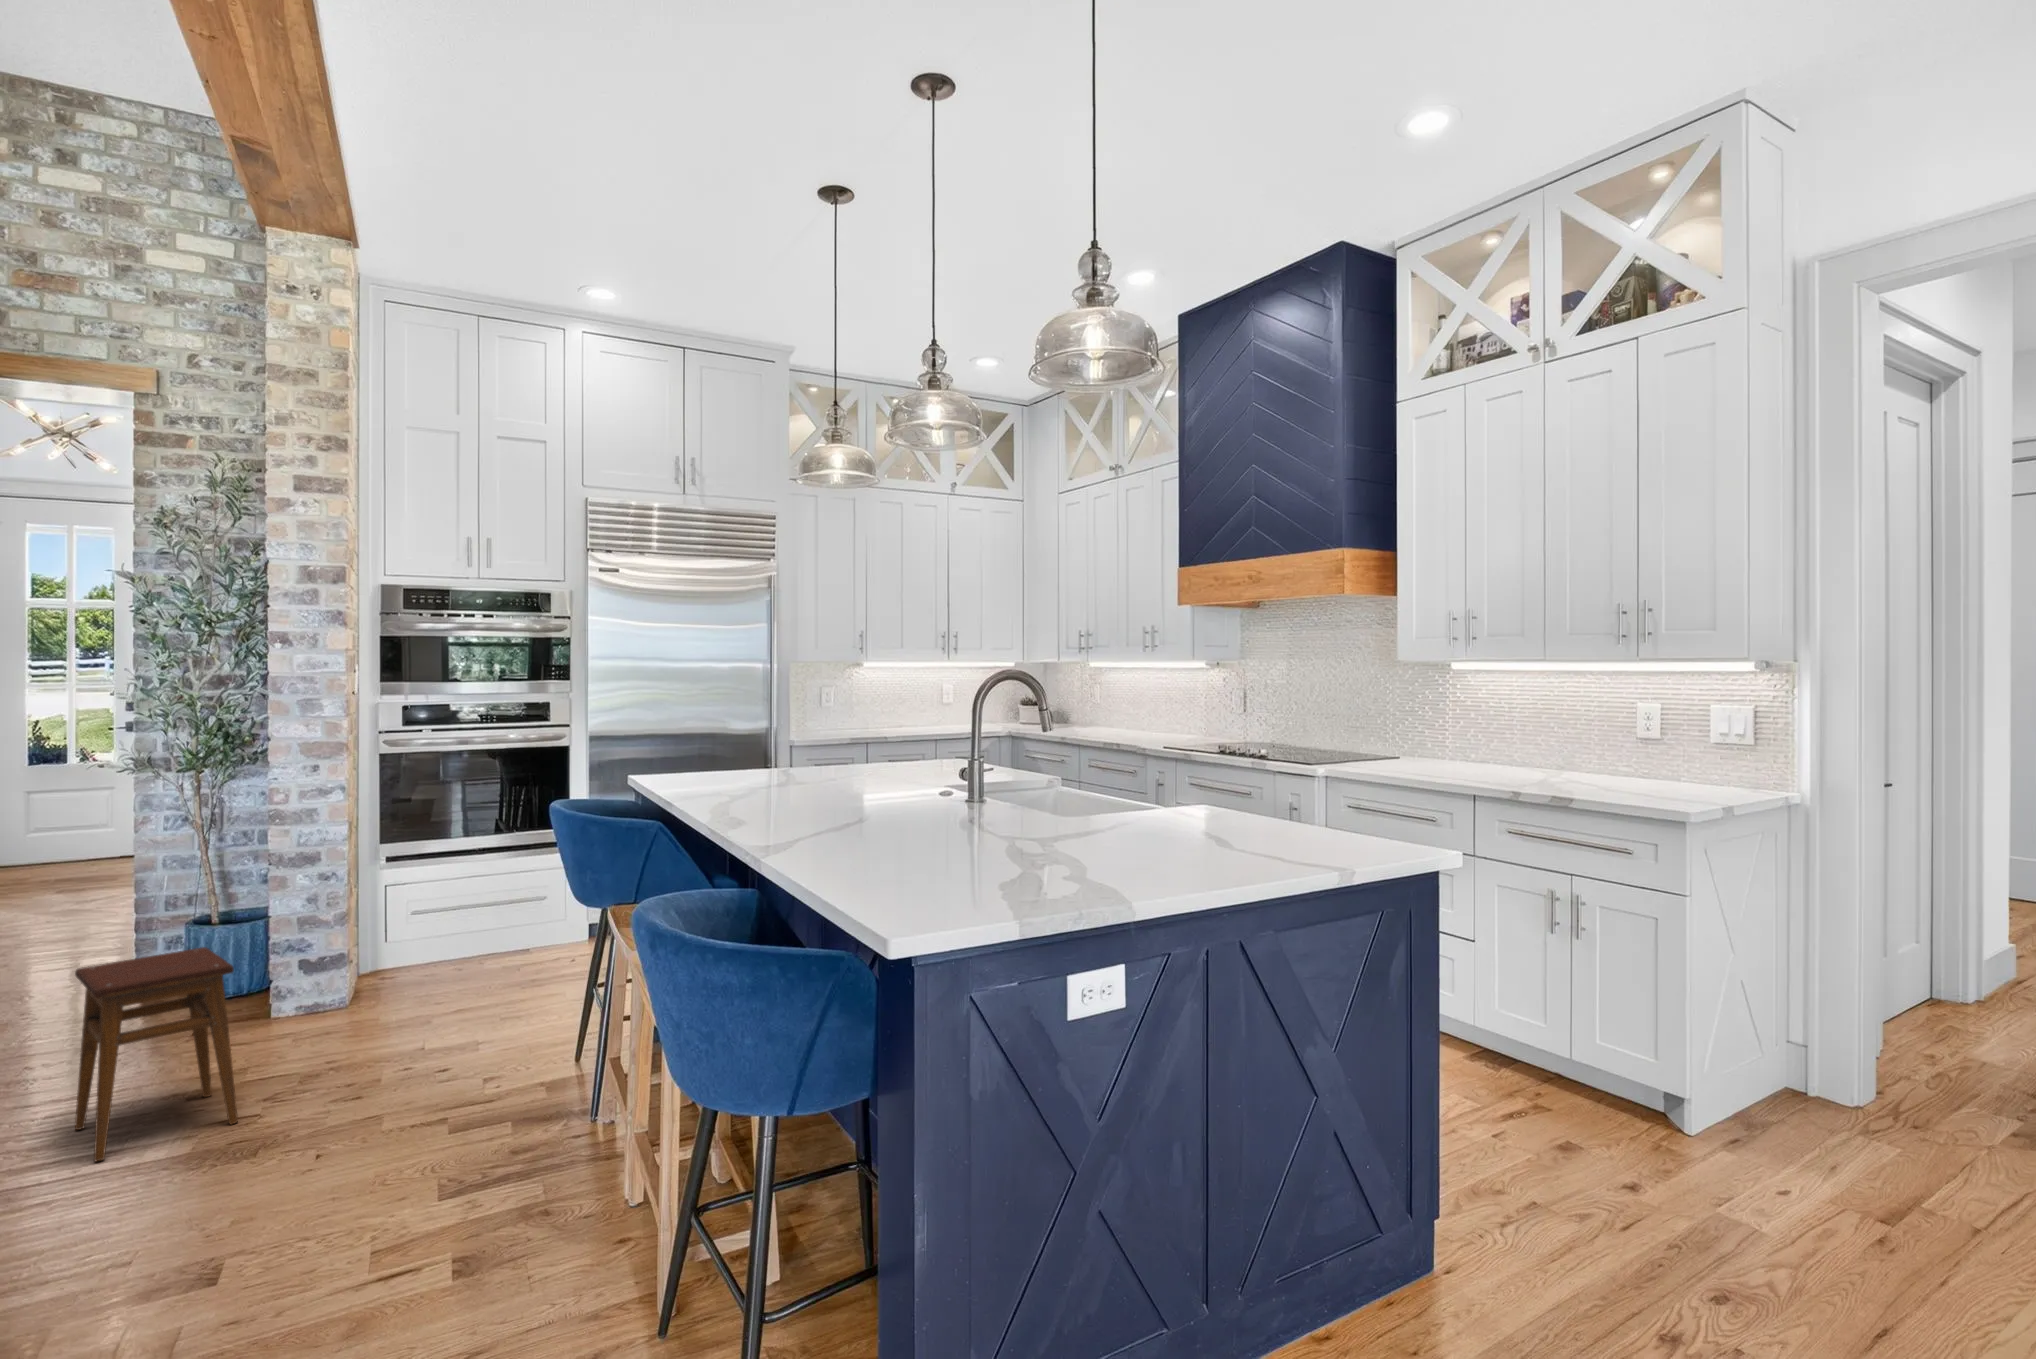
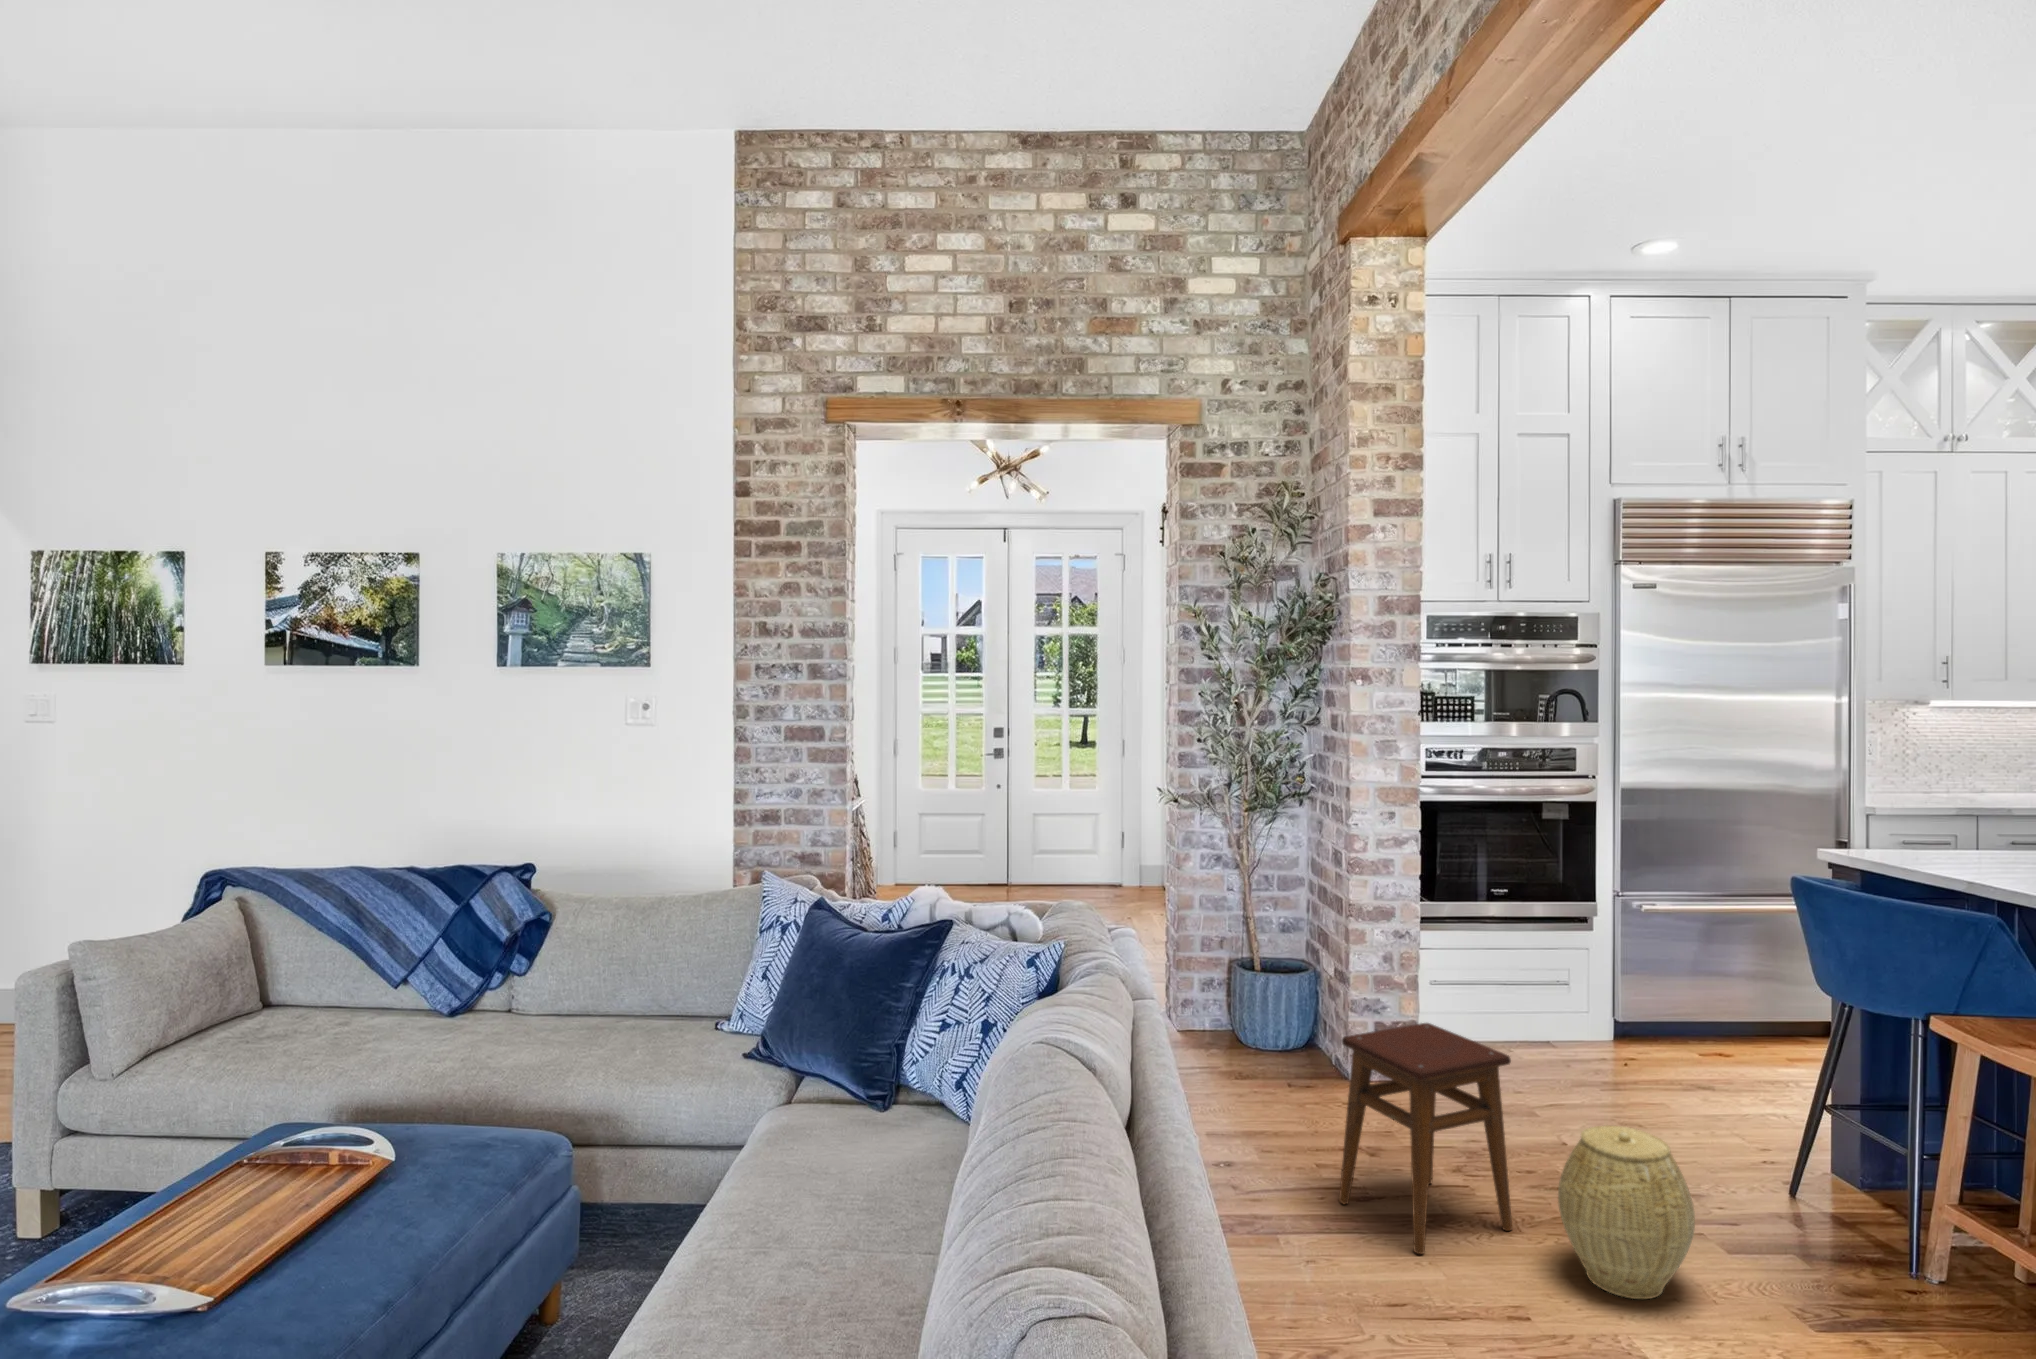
woven basket: none [224,1013,353,1161] -> present [1558,1126,1695,1299]

